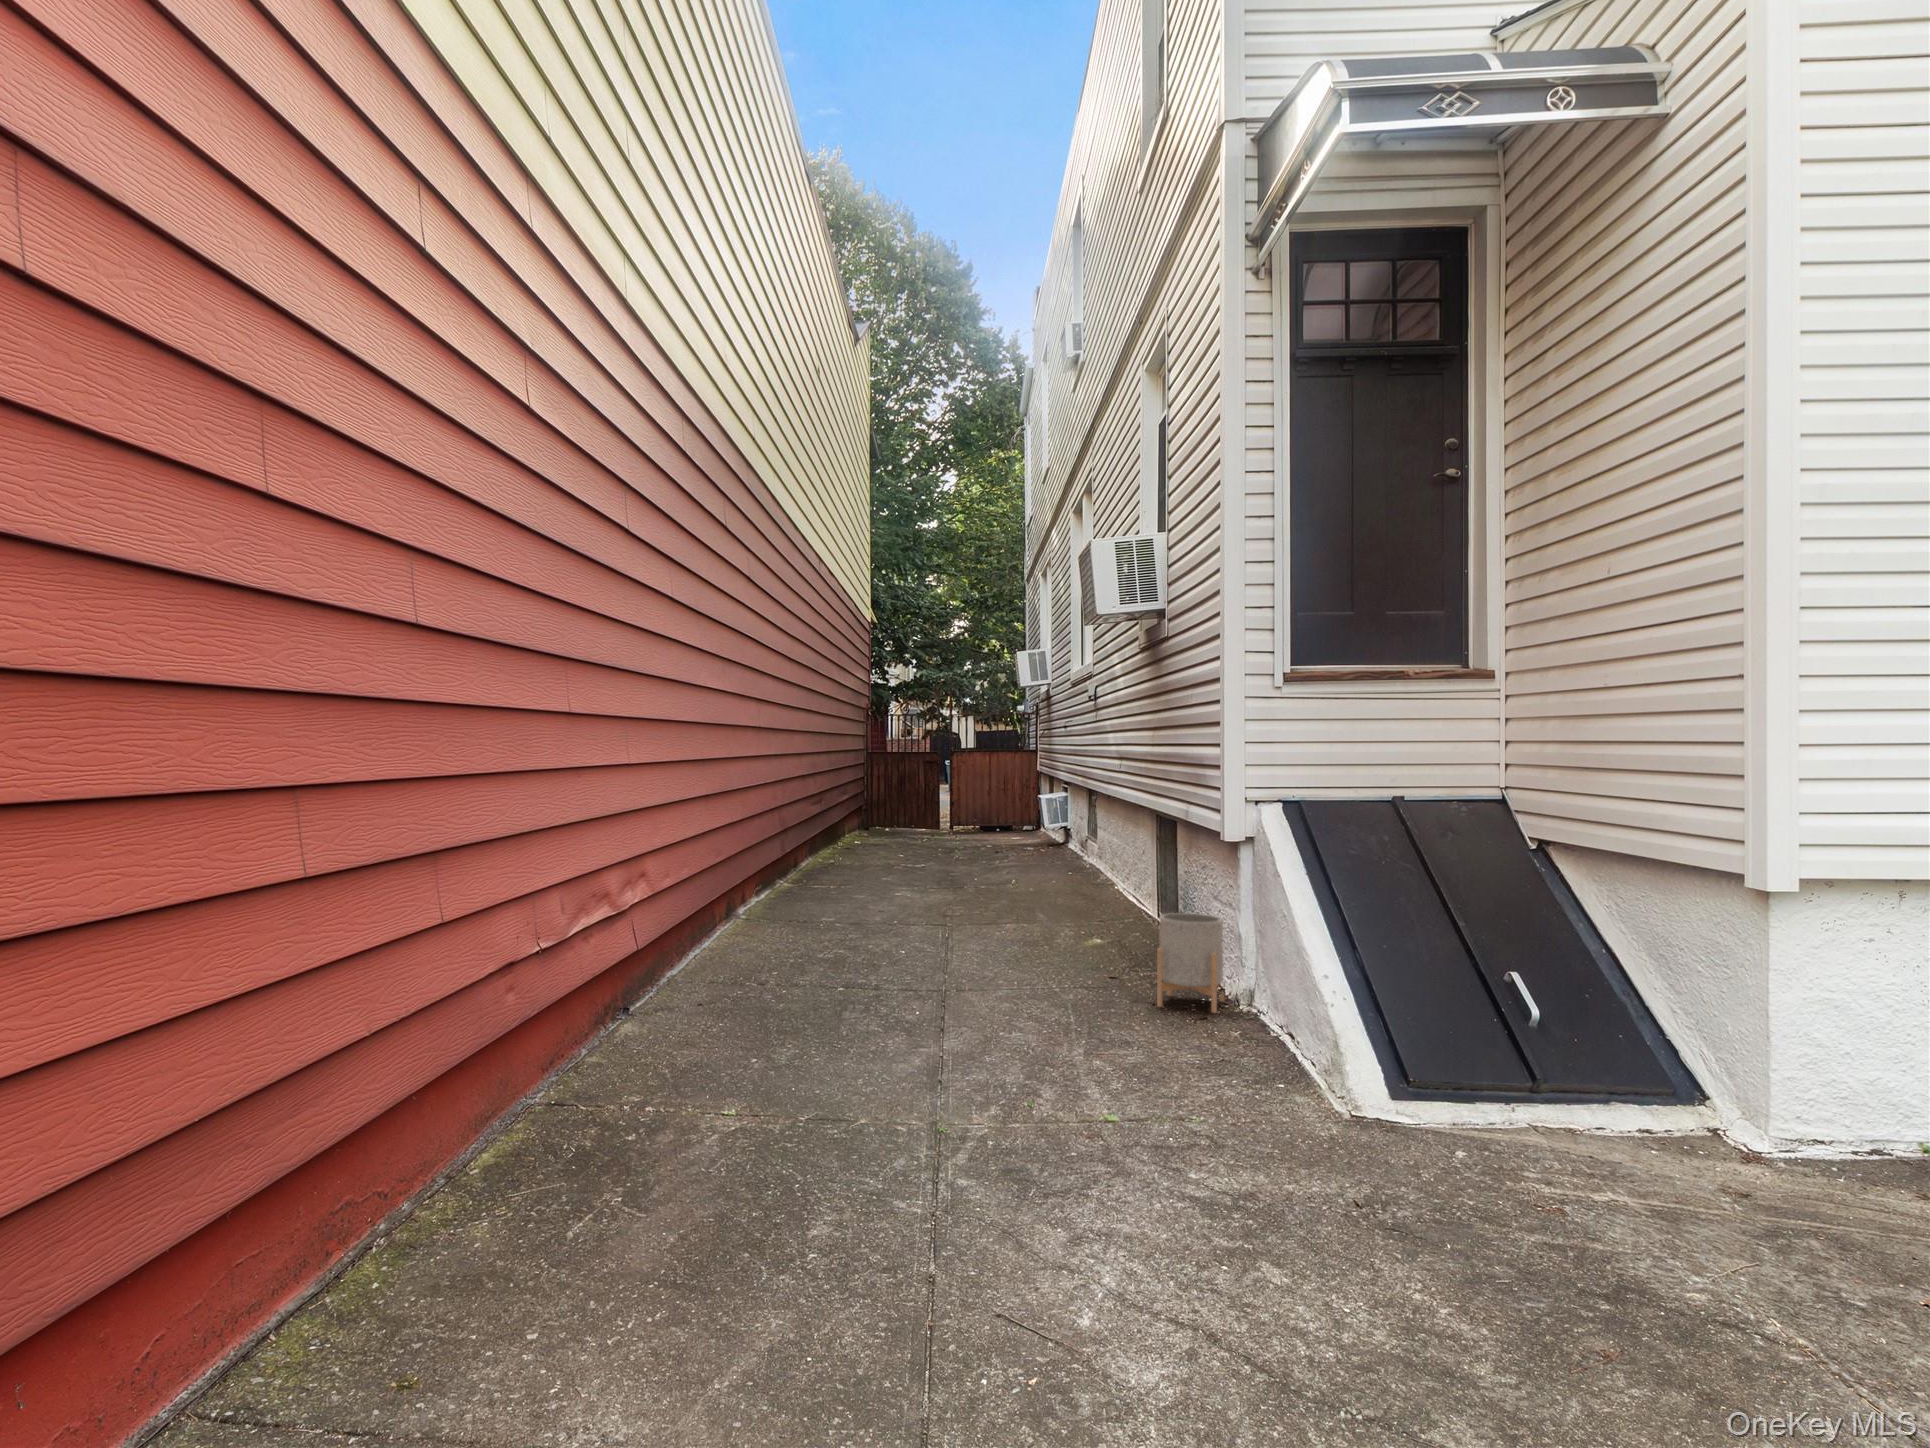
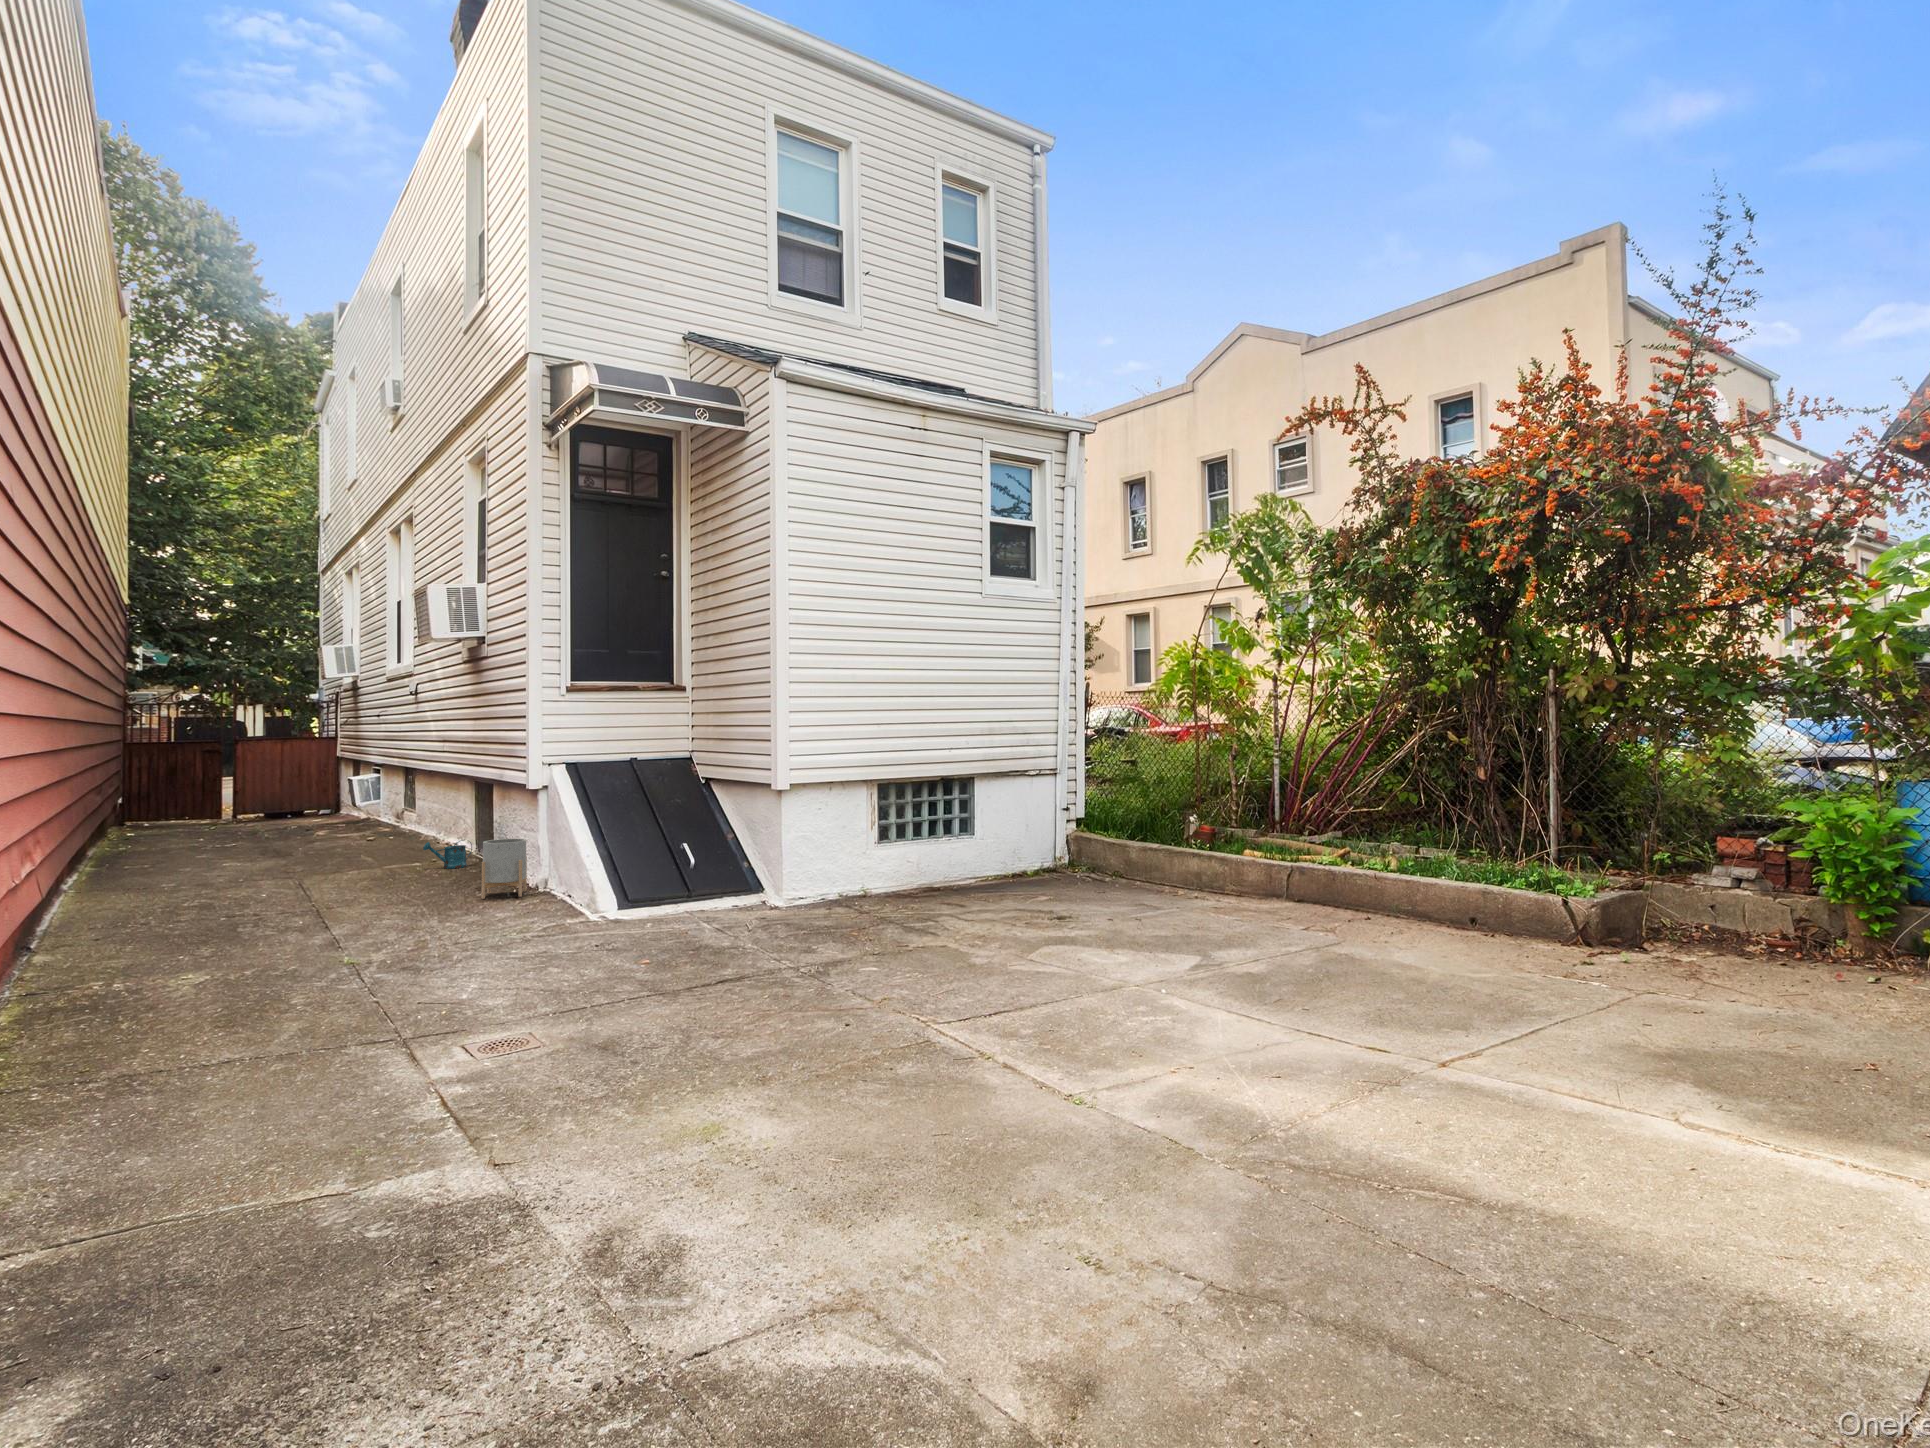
watering can: none [1094,895,1155,936] -> present [423,840,472,869]

